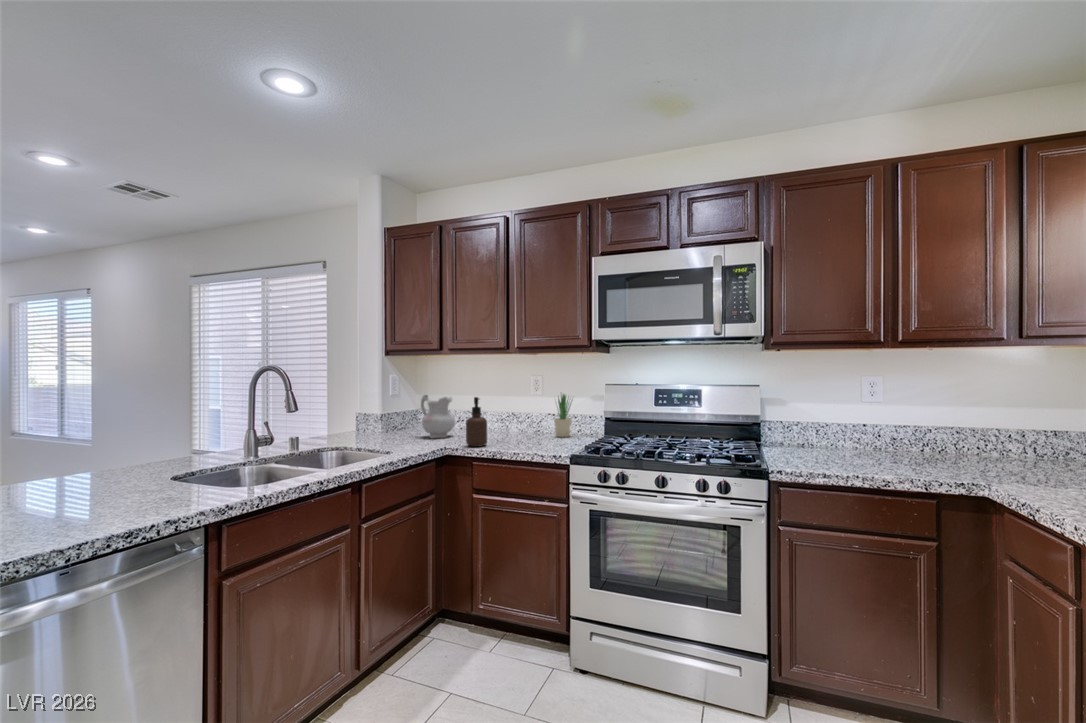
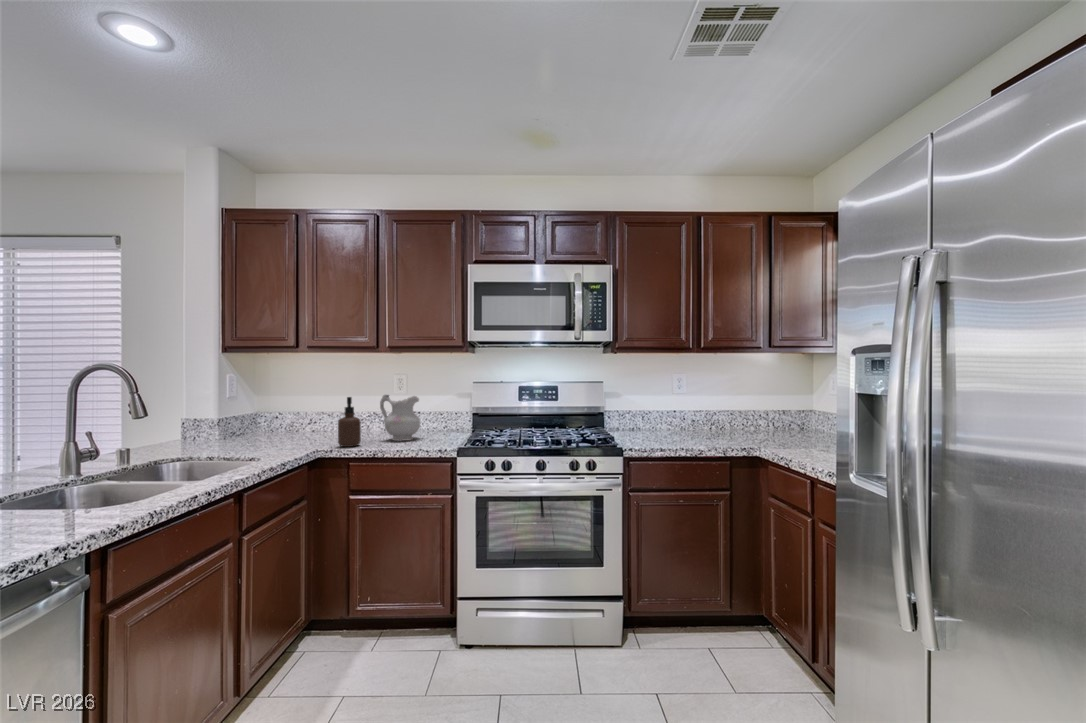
potted plant: present [554,394,571,437] -> none [419,386,439,434]
ceramic pitcher: present [421,395,455,438] -> present [380,395,420,441]

